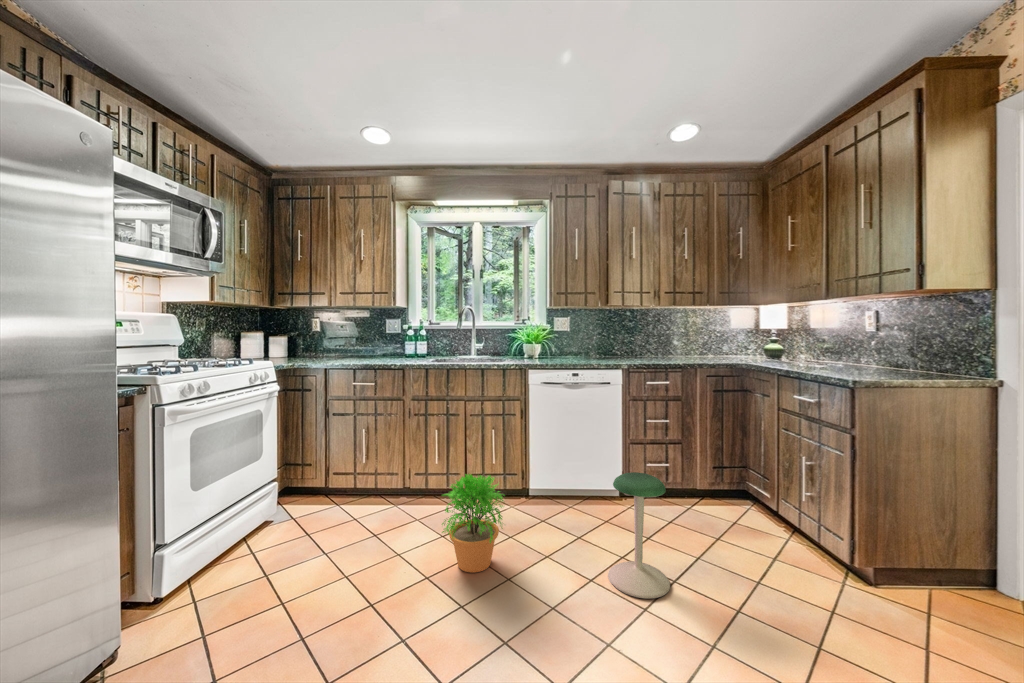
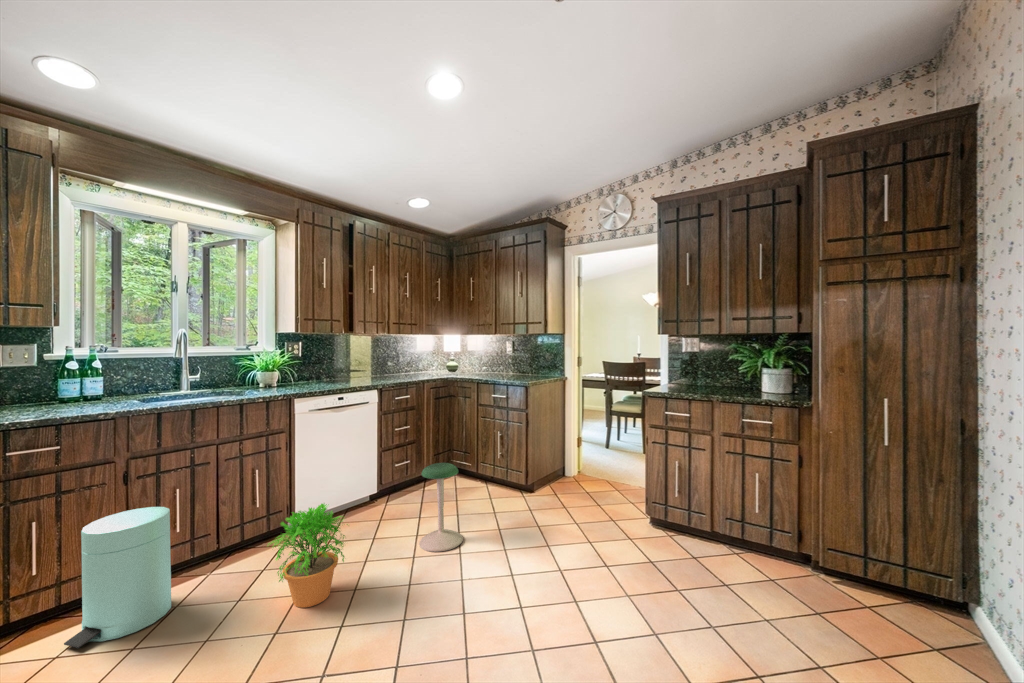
trash can: none [360,436,418,523] -> present [64,507,171,648]

